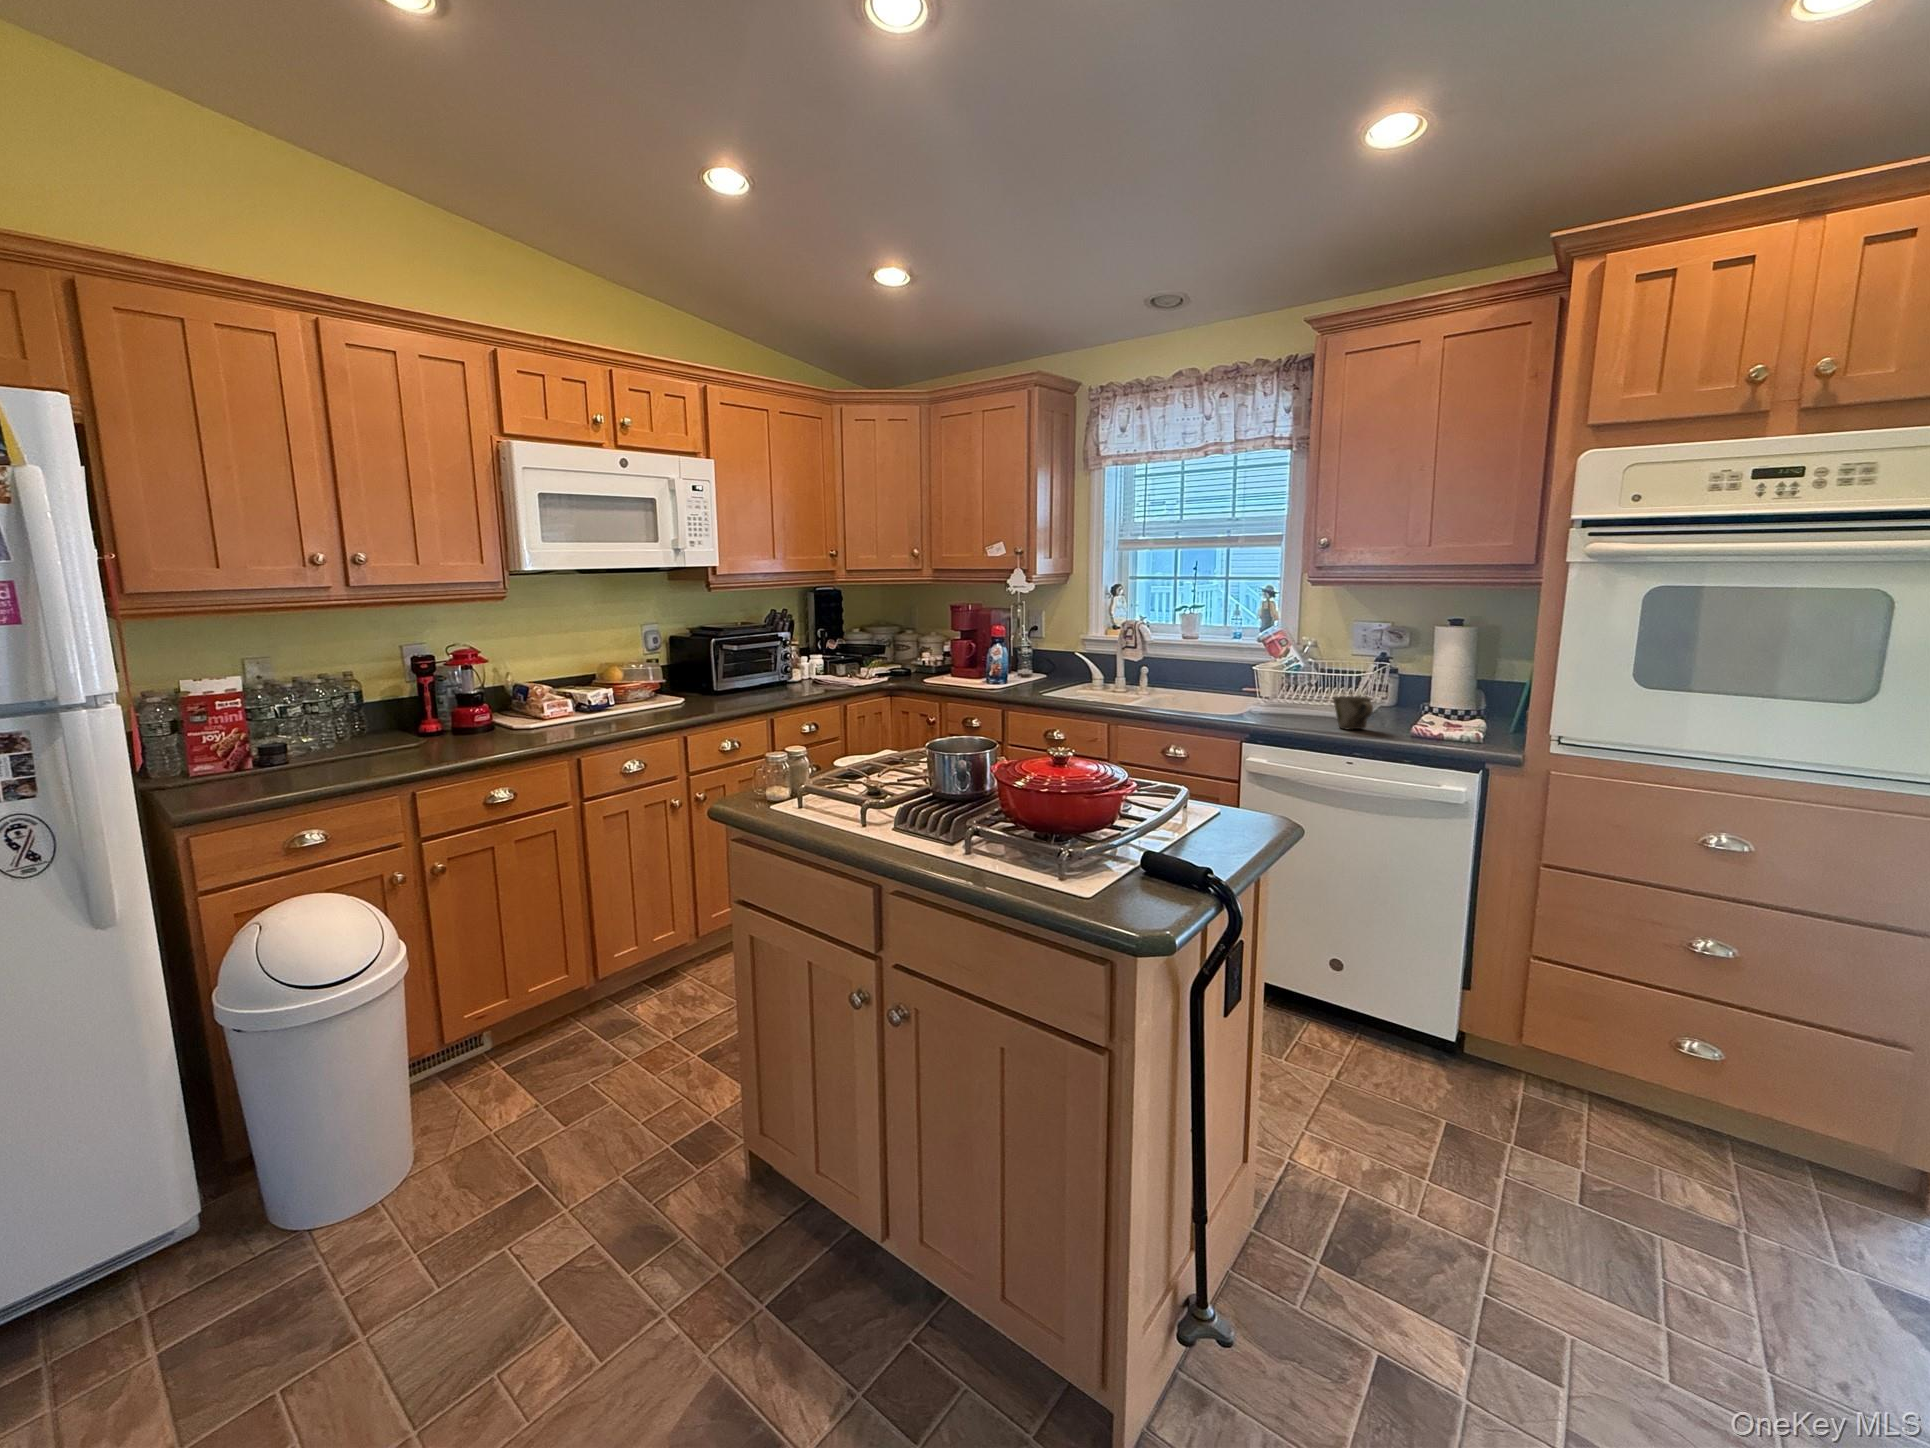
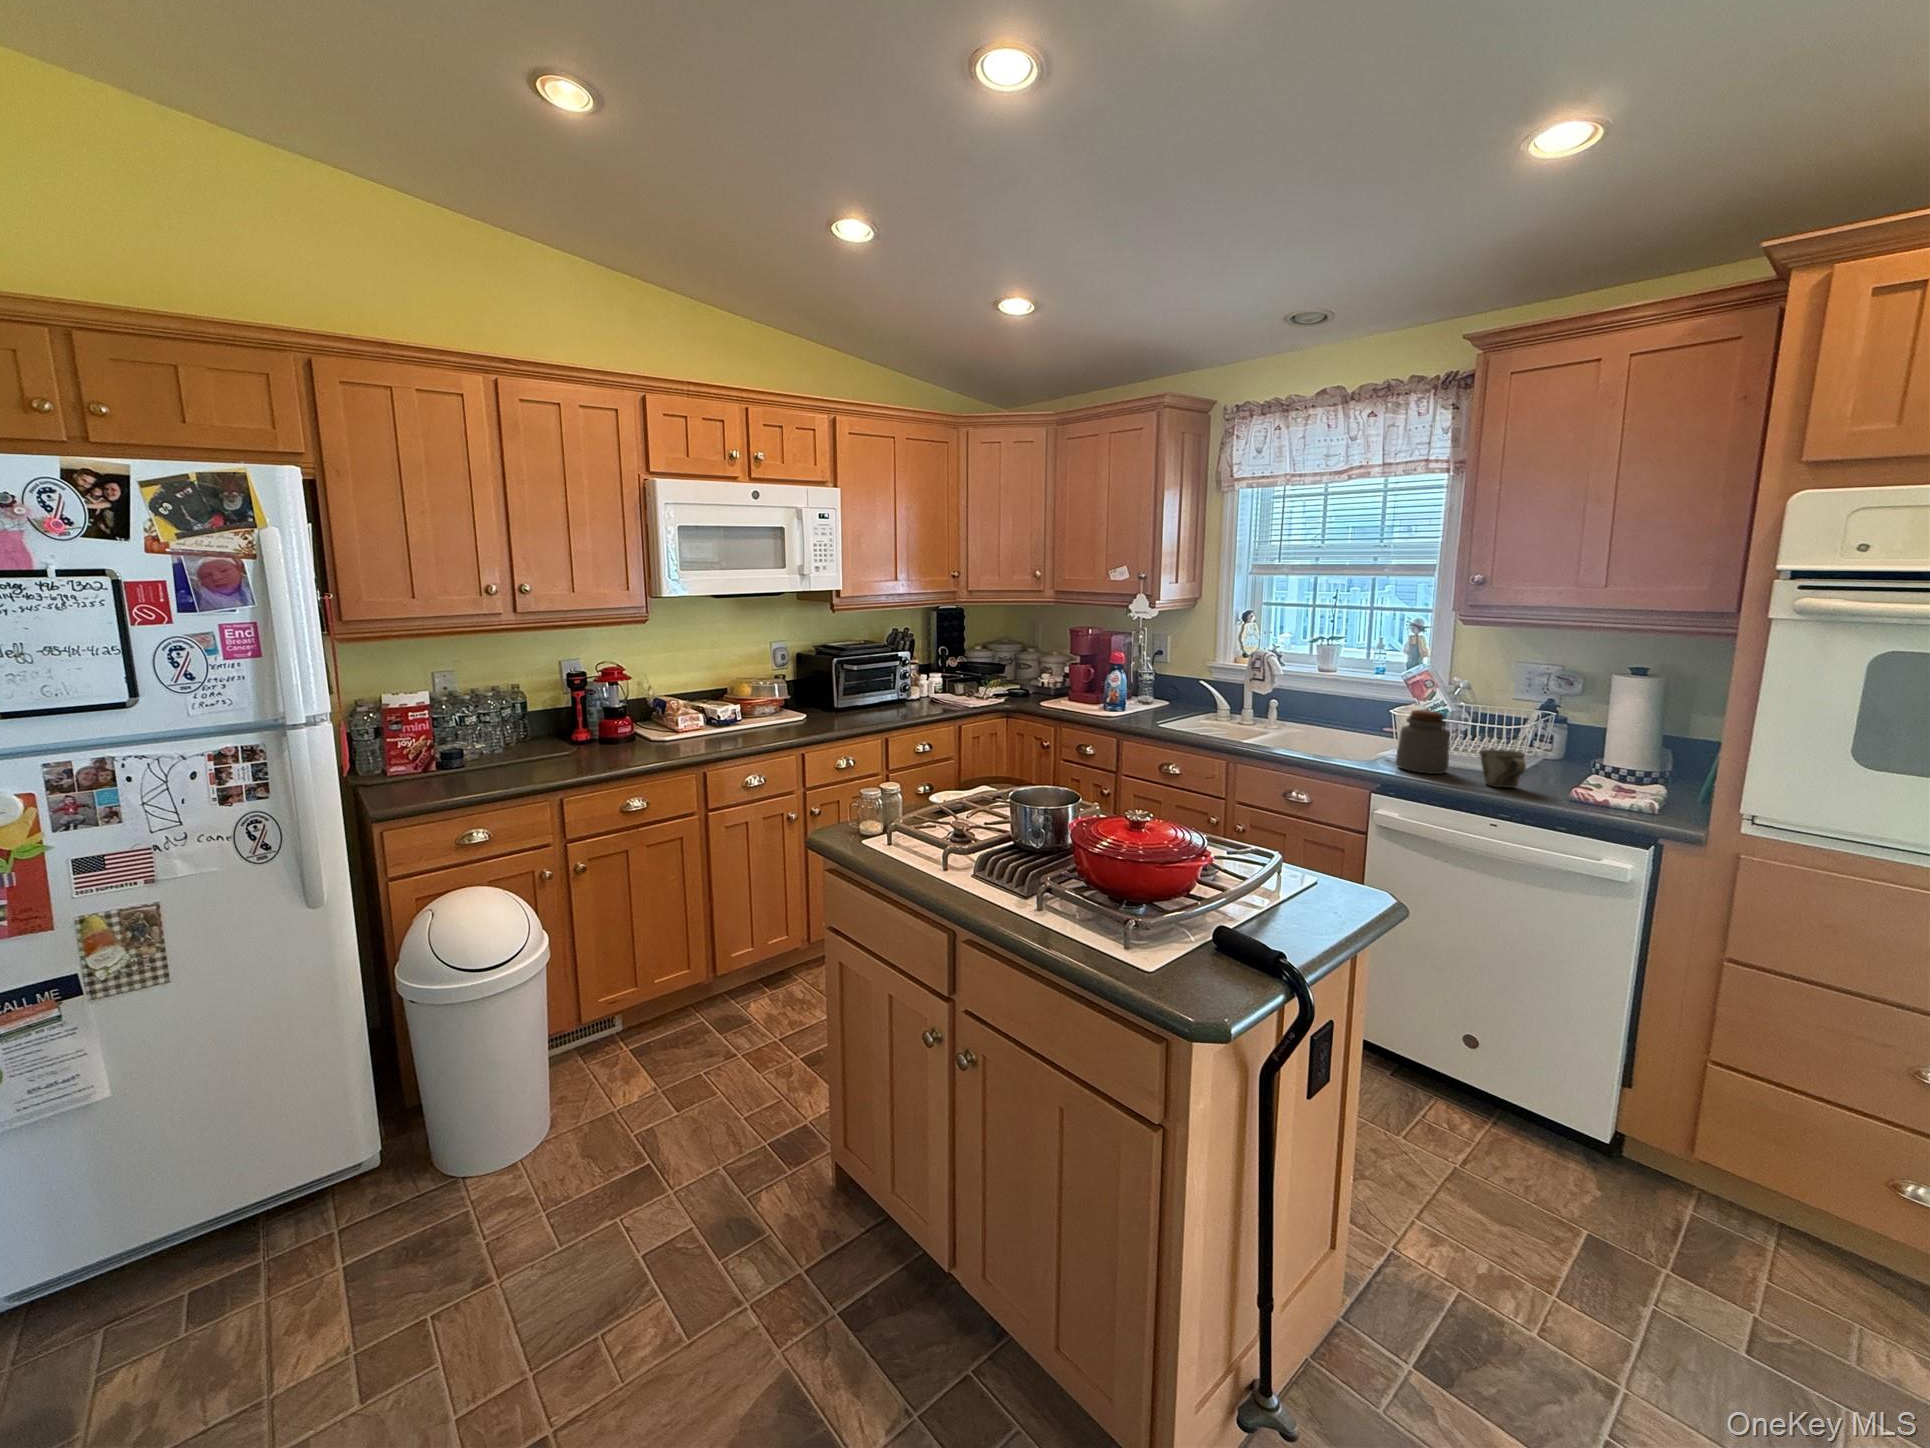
jar: none [1261,665,1307,722] -> present [1396,710,1450,774]

